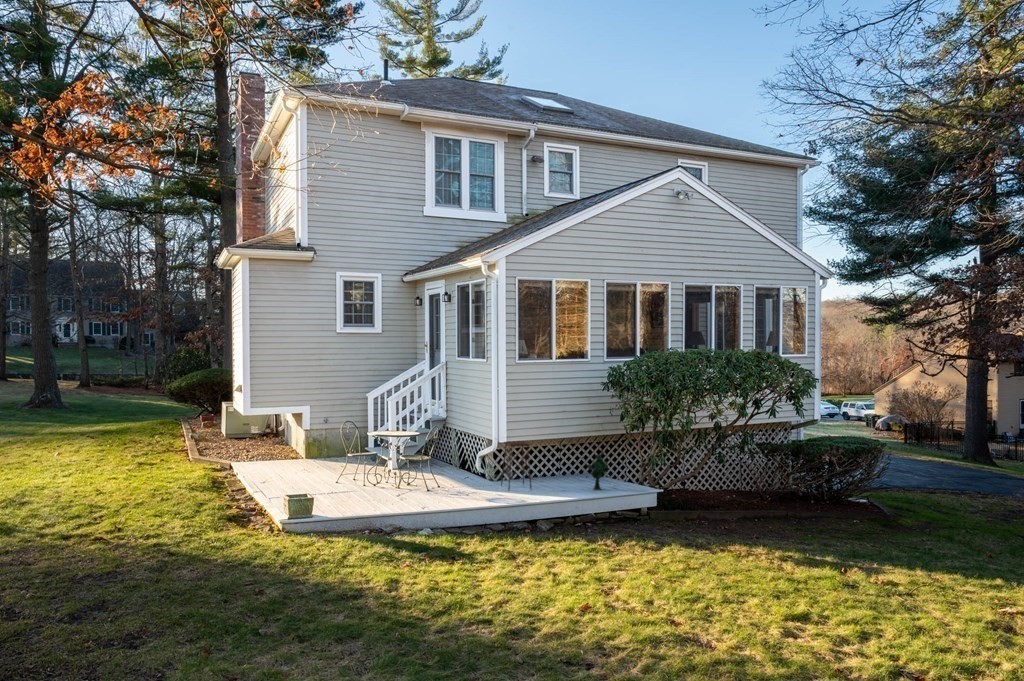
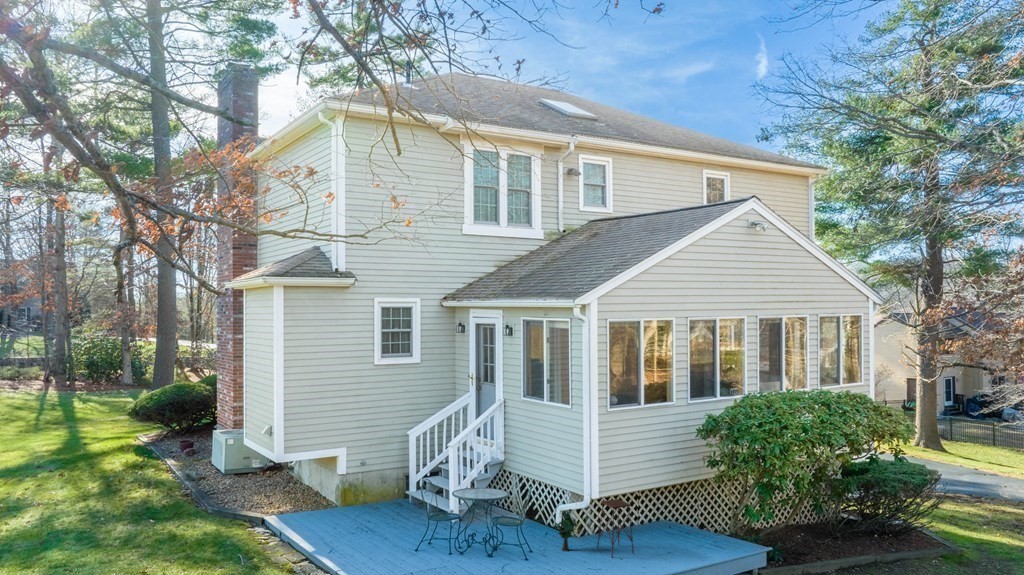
decorative plant: present [587,452,608,490] -> present [555,509,577,551]

